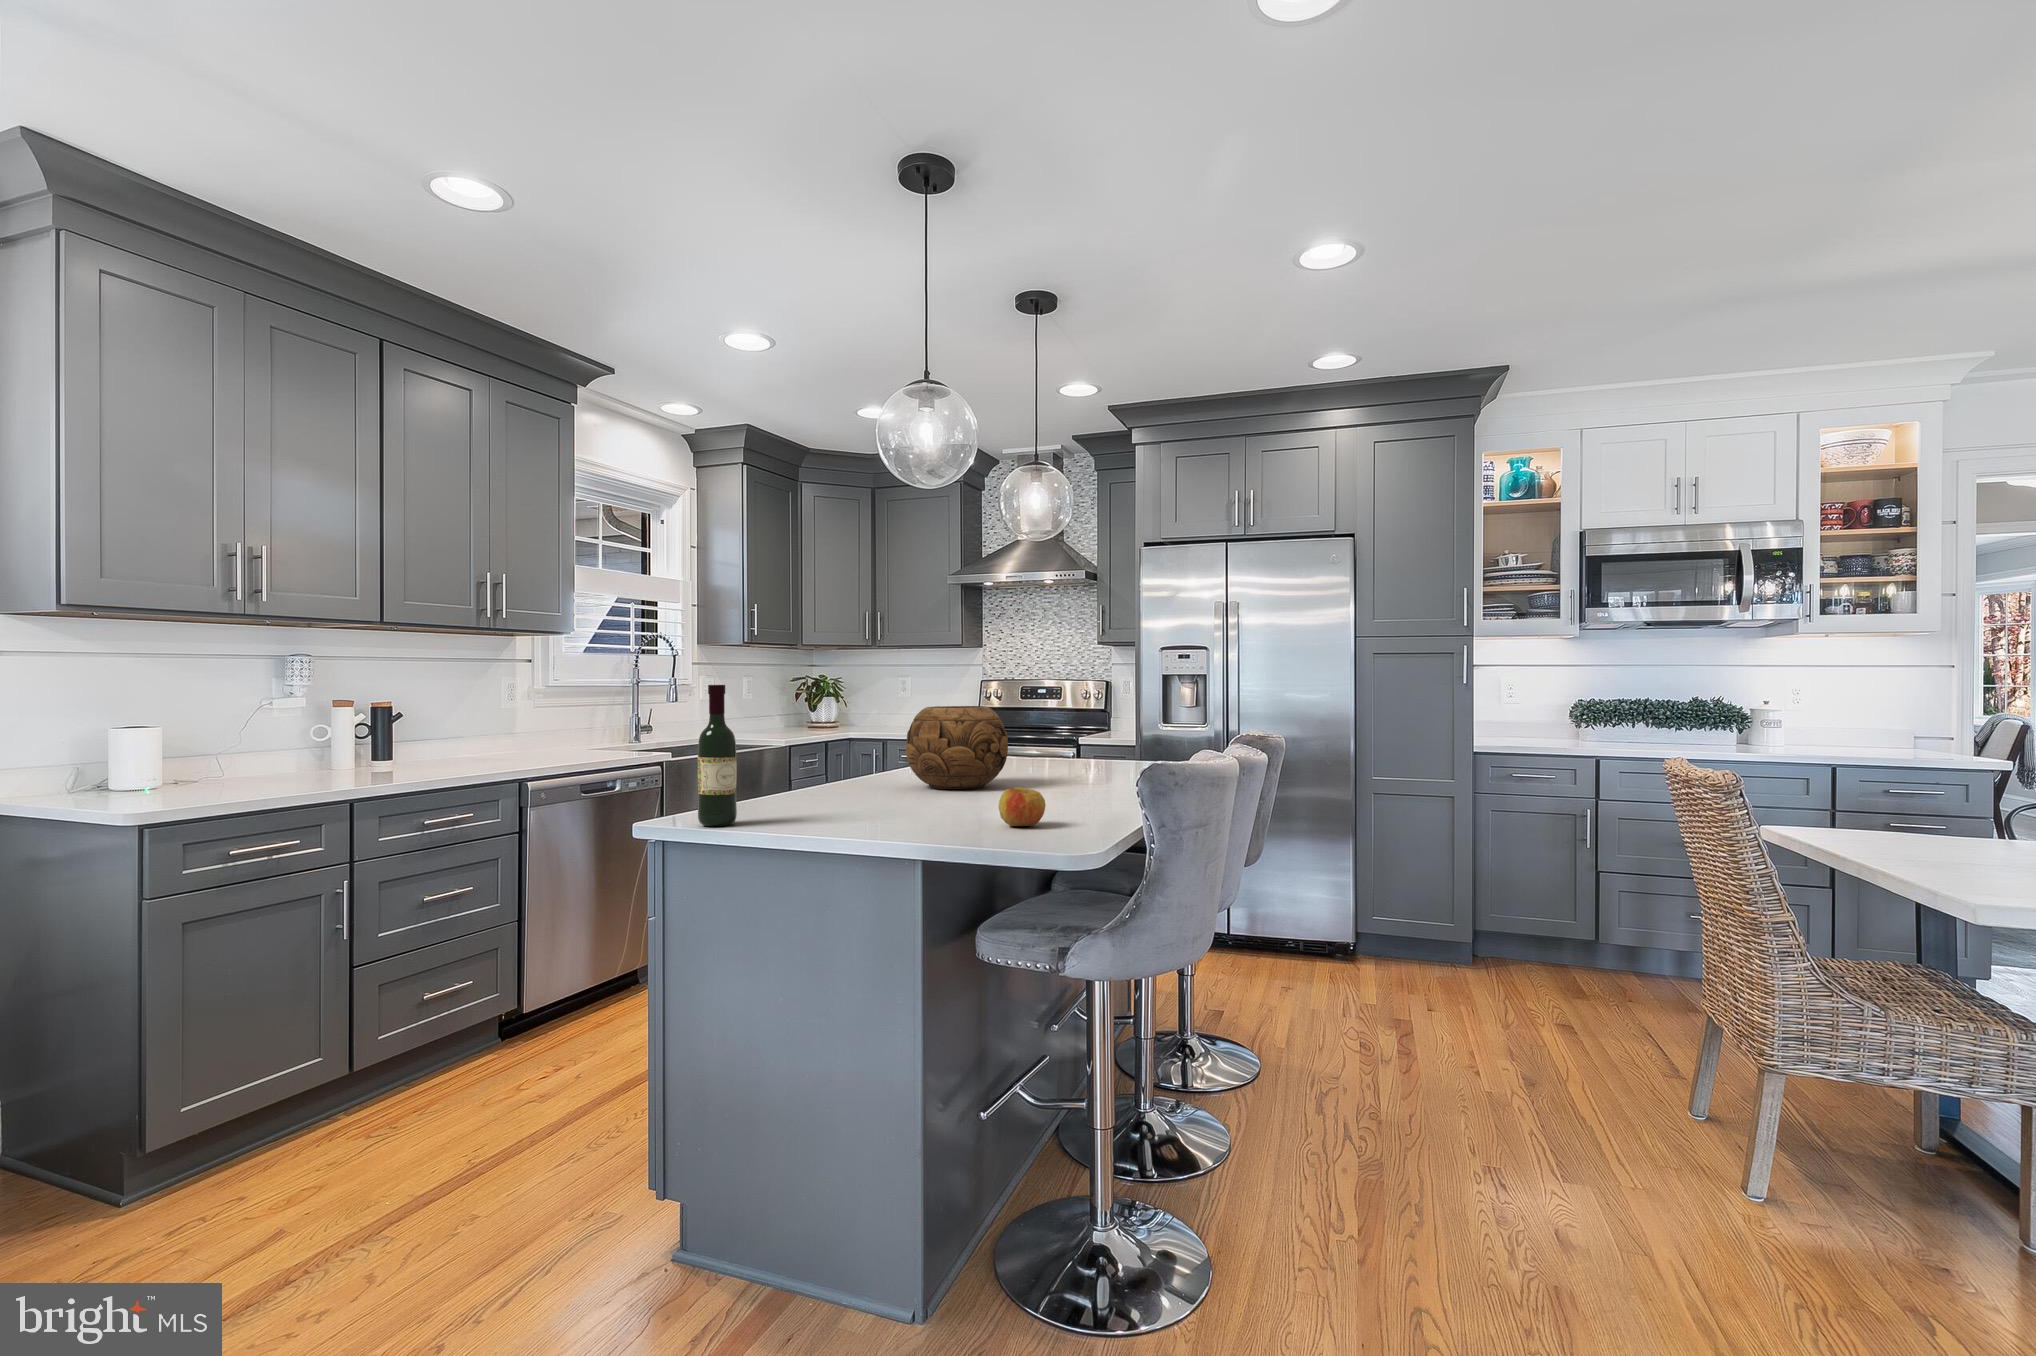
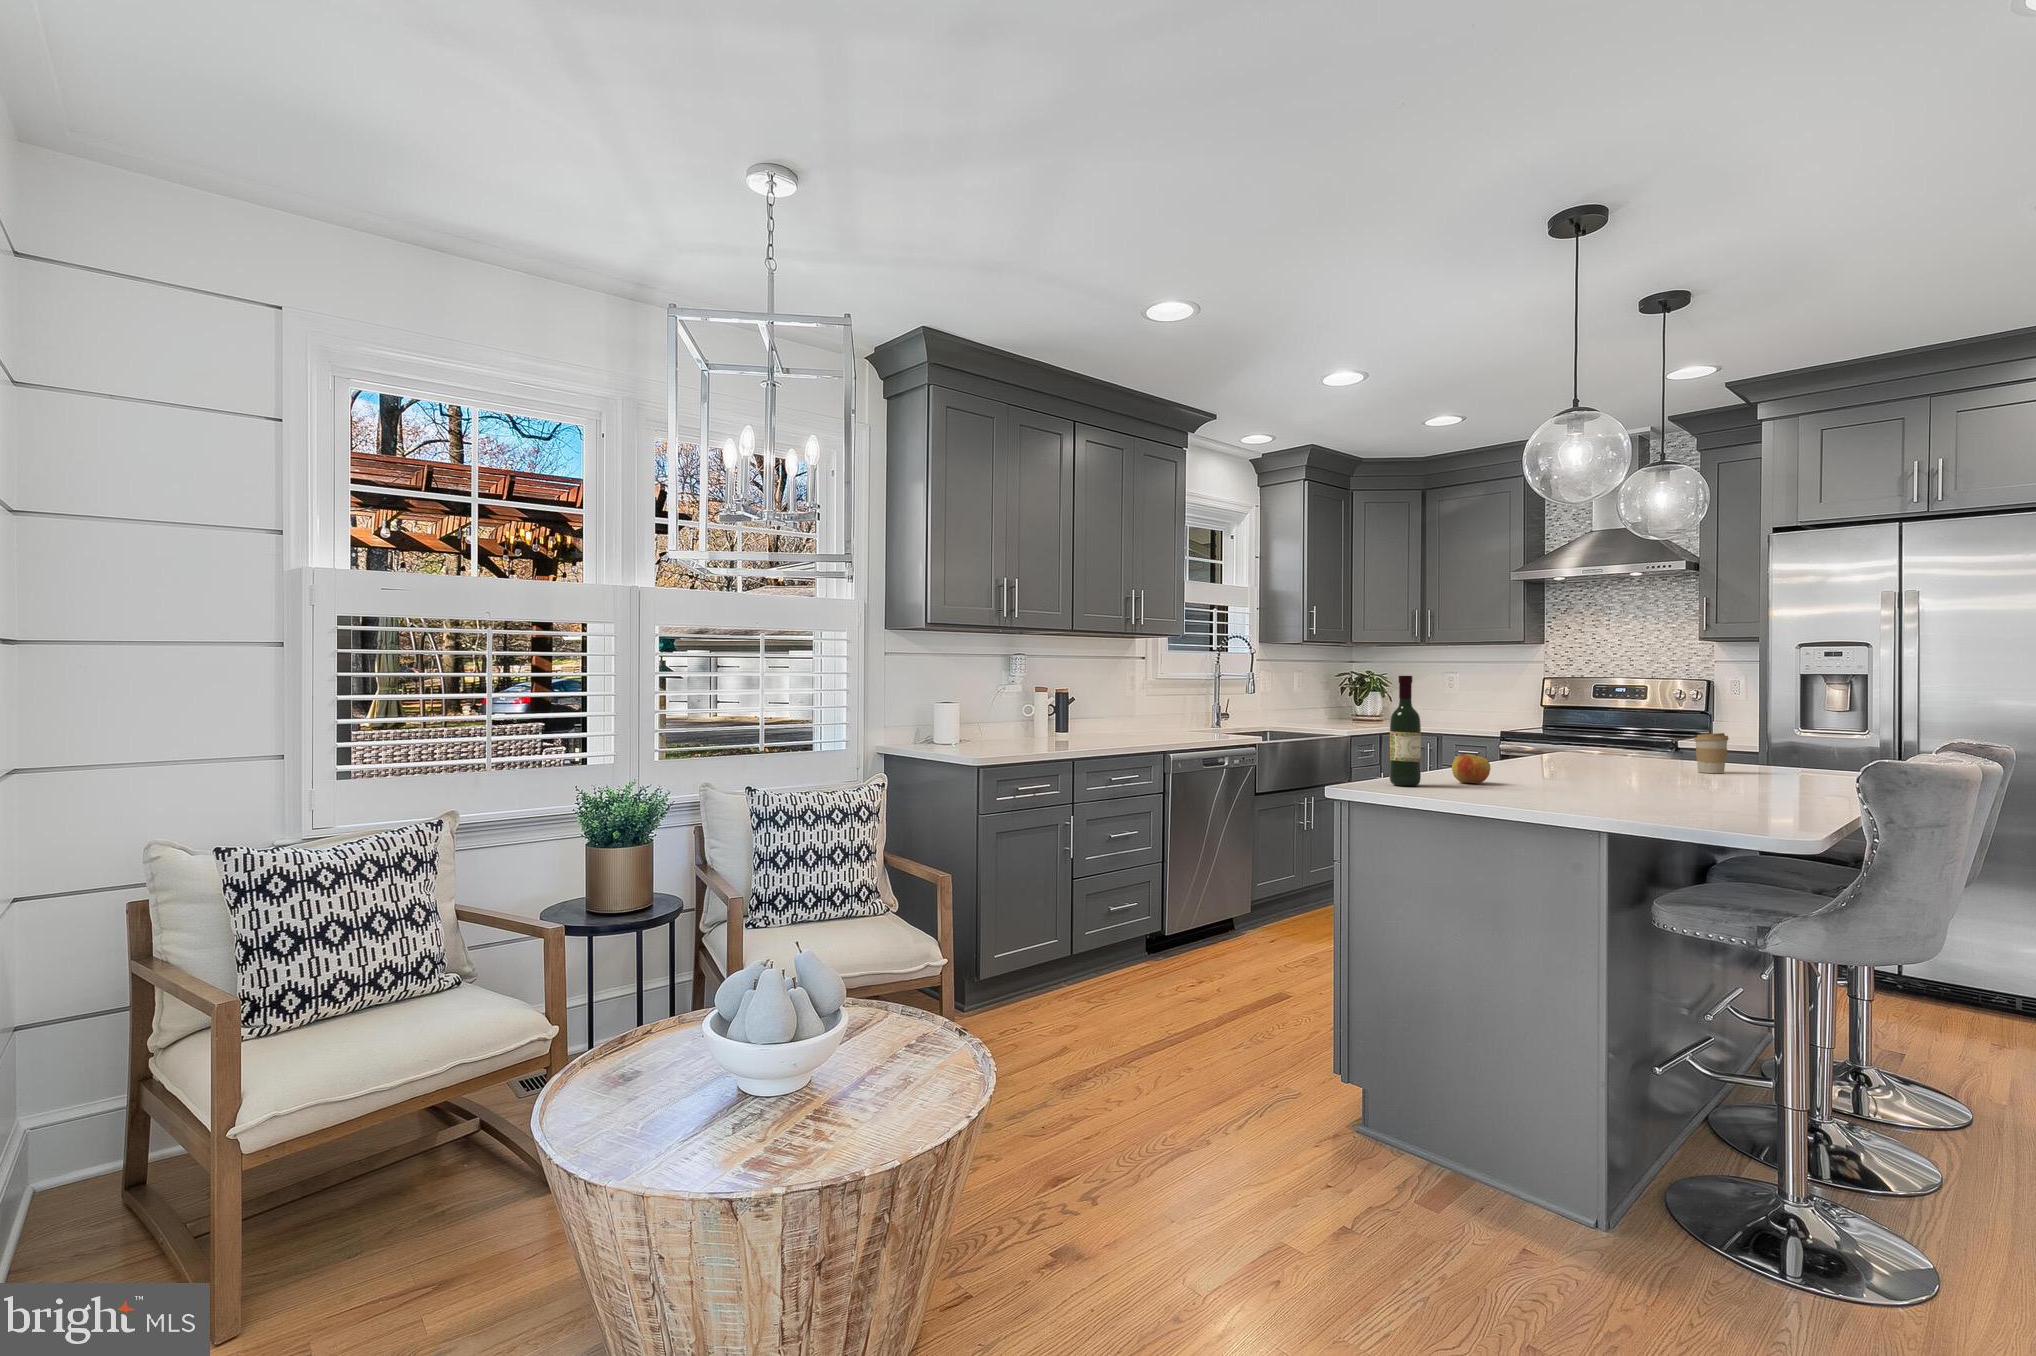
decorative bowl: present [906,706,1008,789] -> none [1534,700,1643,776]
coffee cup: none [1062,736,1091,776] -> present [1694,733,1729,773]
apple: present [999,787,1046,826] -> present [1452,754,1491,783]

